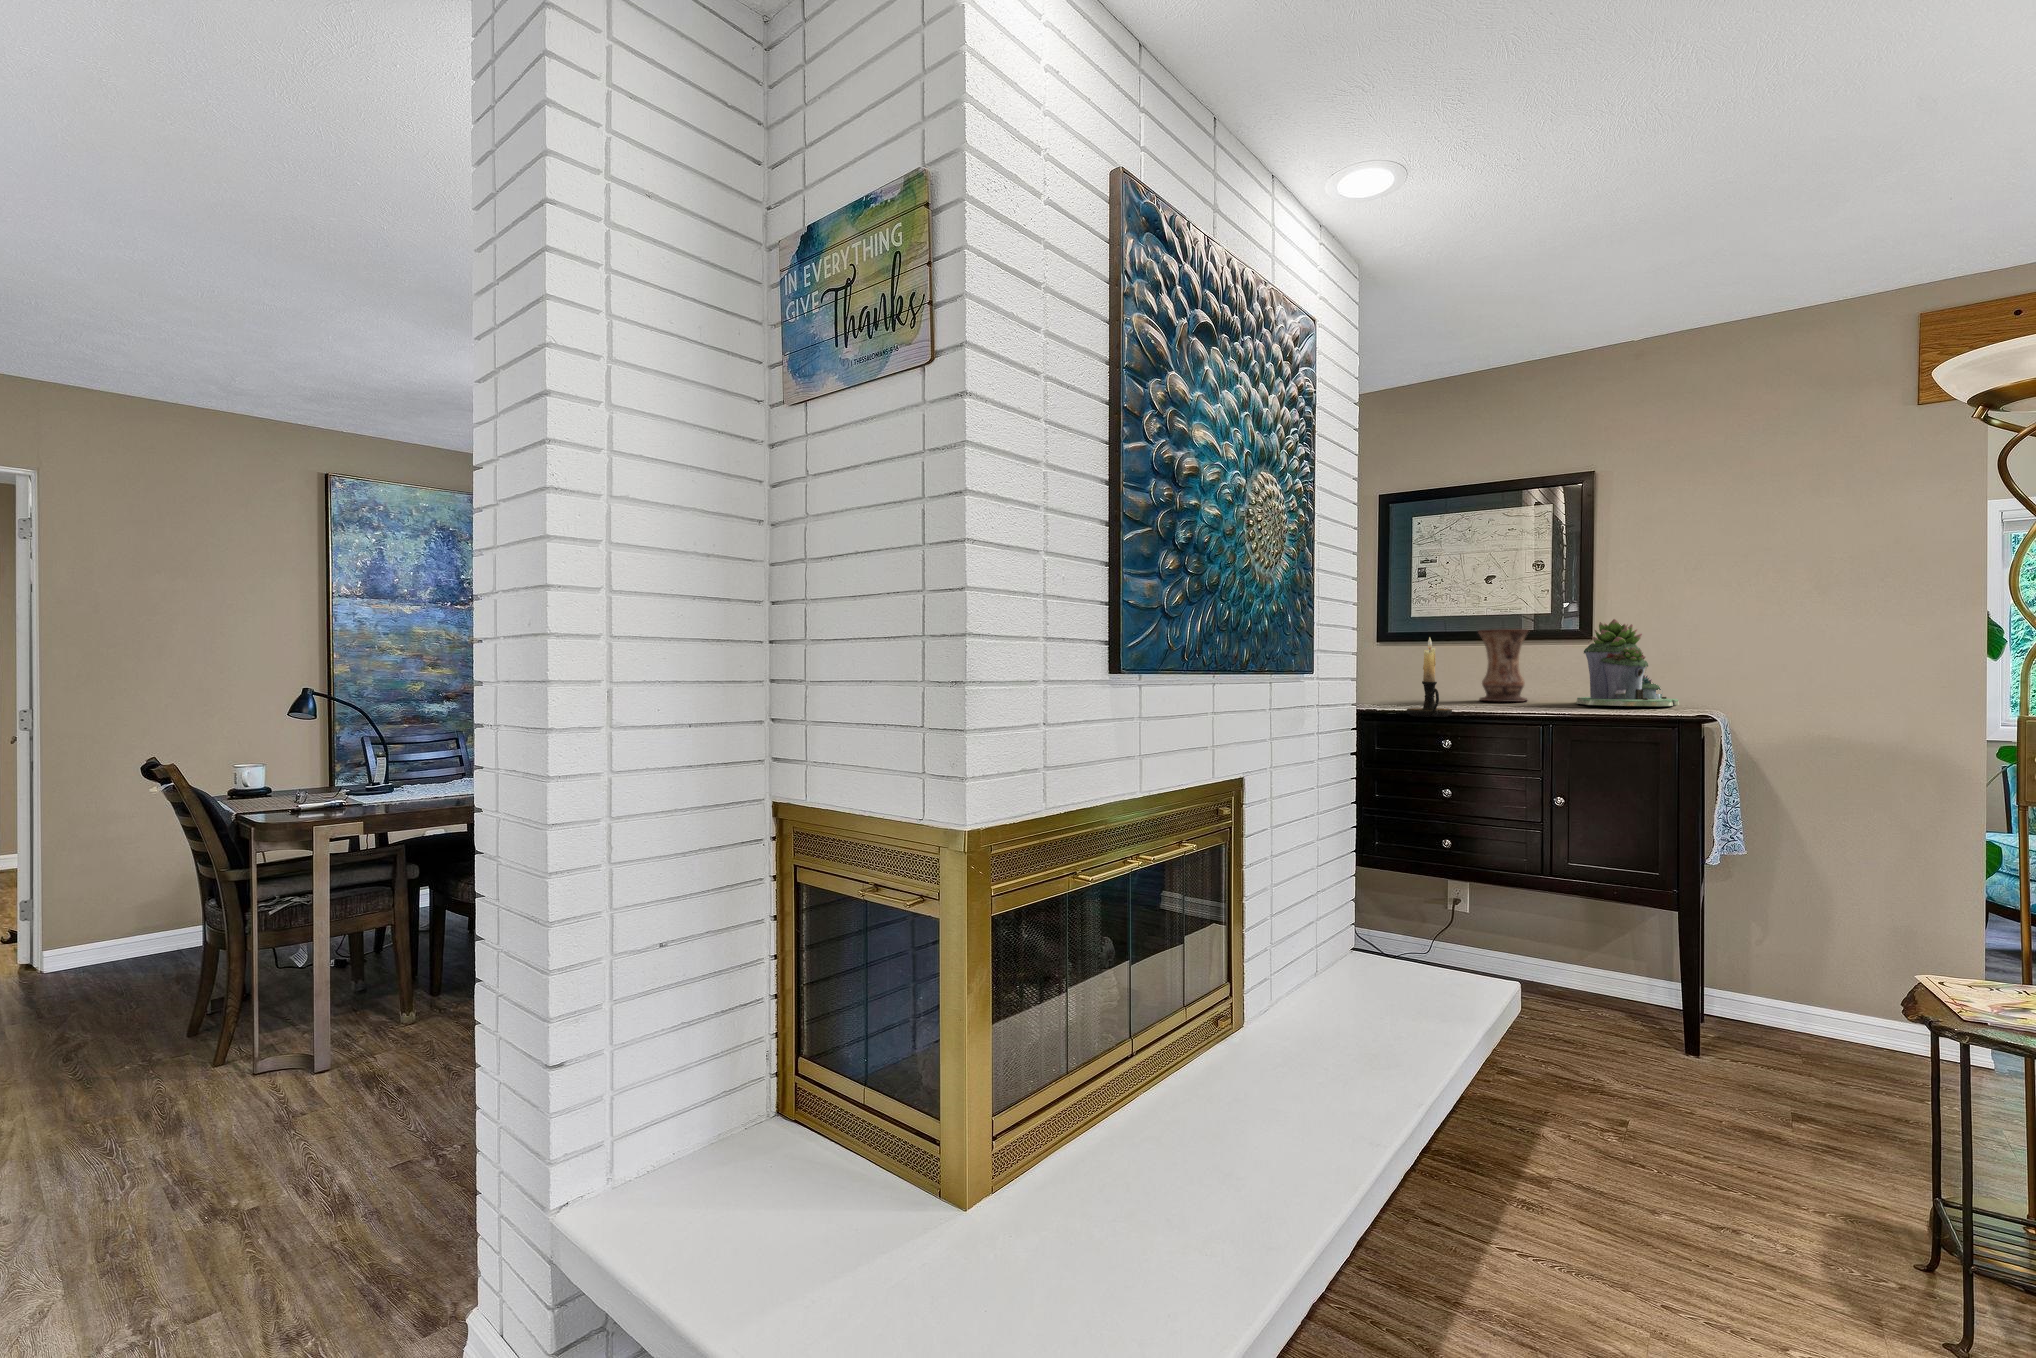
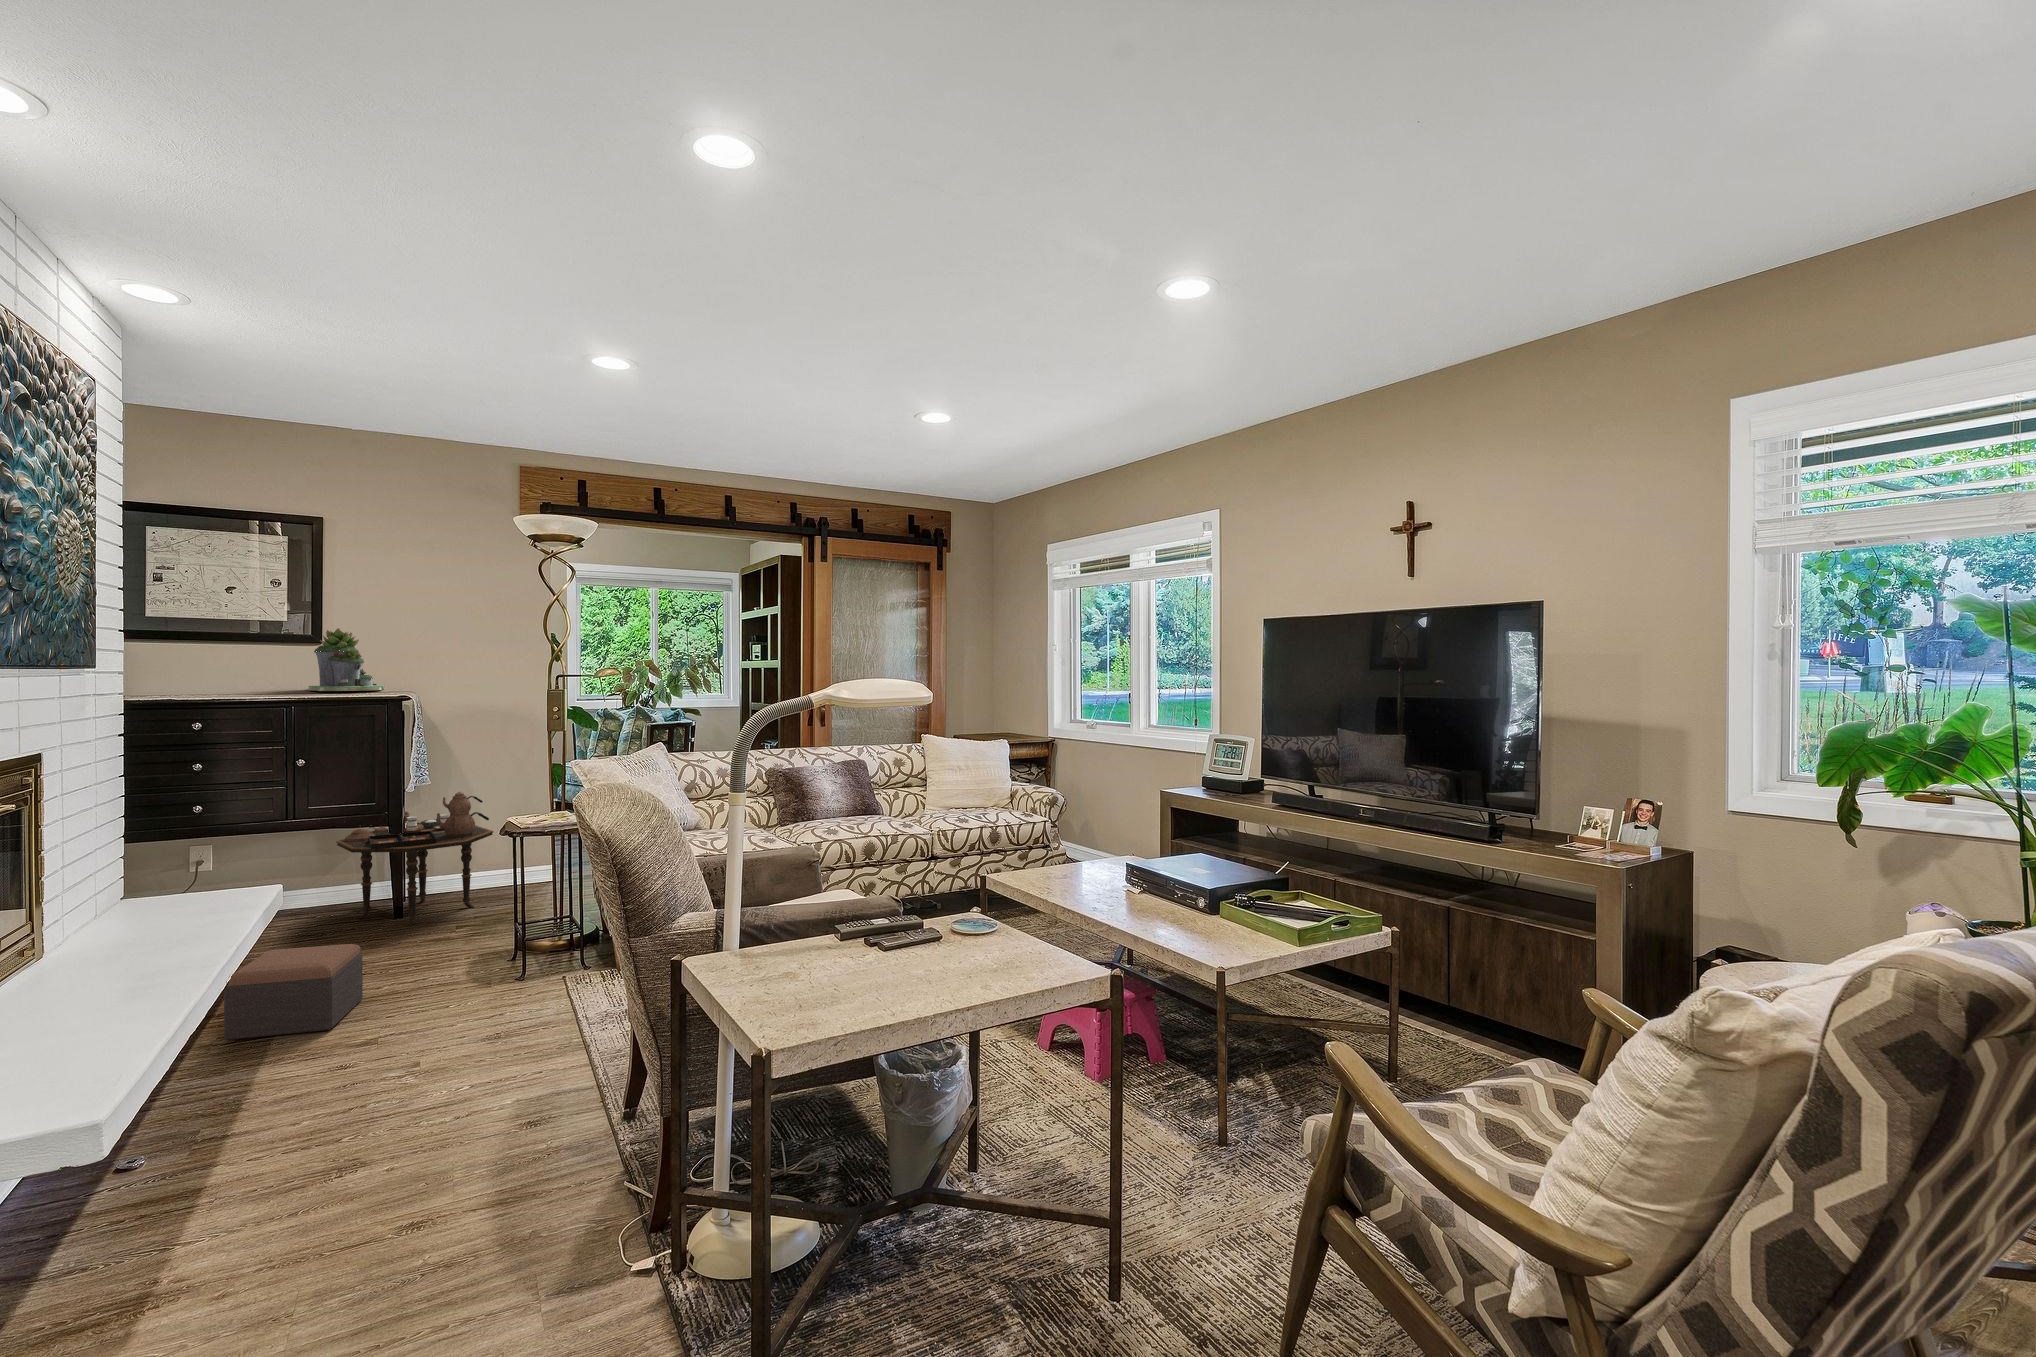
vase: present [1478,629,1528,702] -> none [218,632,267,691]
candle holder: present [1407,638,1452,717] -> none [158,638,205,704]
side table: none [1604,879,1861,1079] -> present [336,792,493,925]
footstool: none [1425,1085,1620,1268] -> present [224,944,363,1040]

